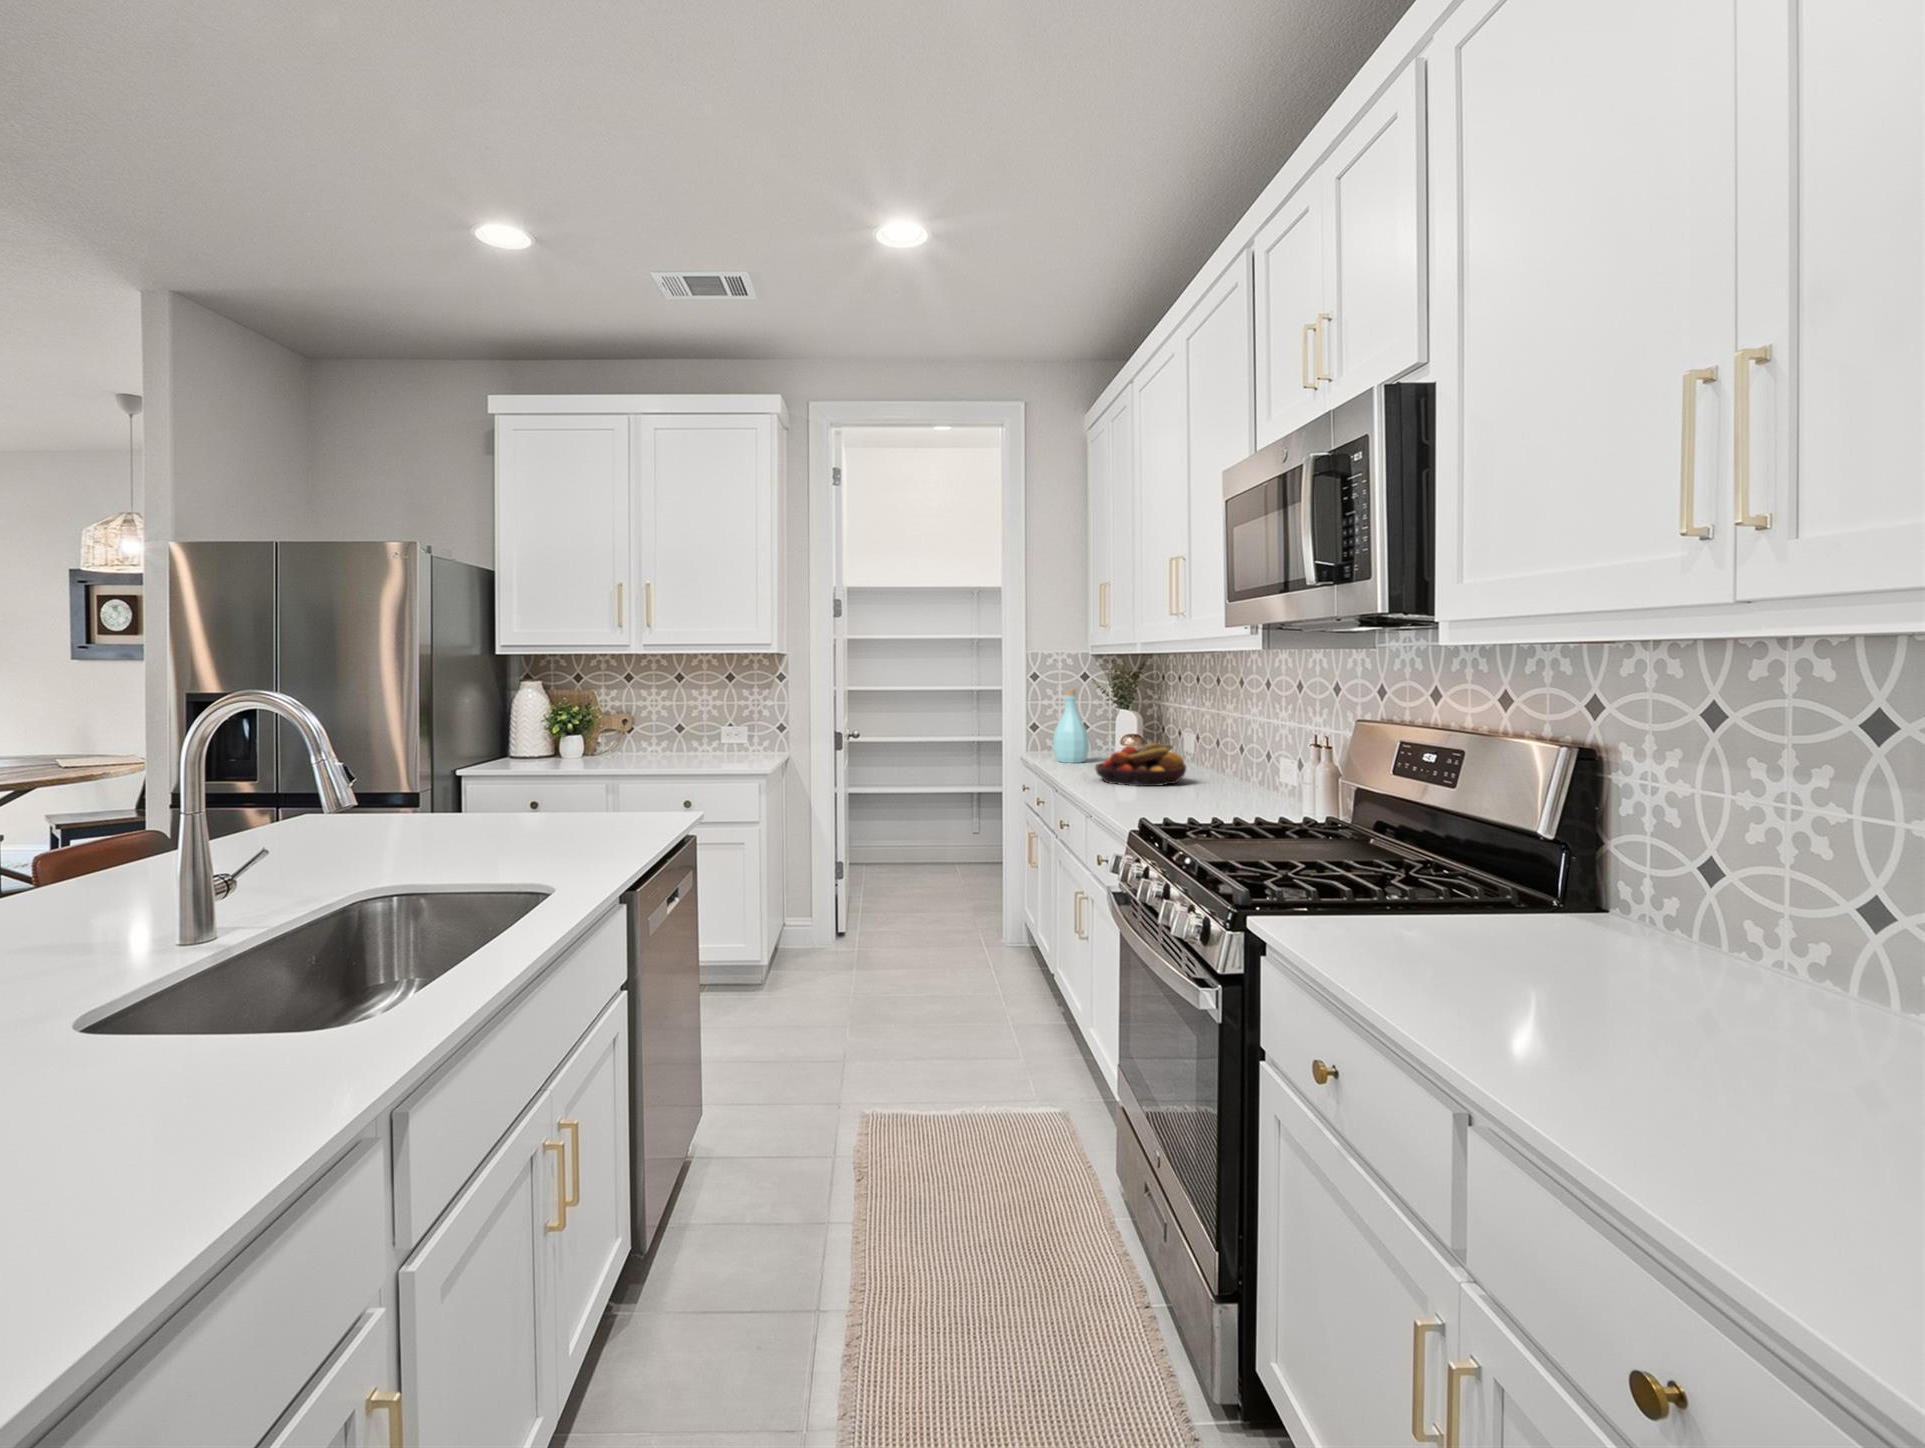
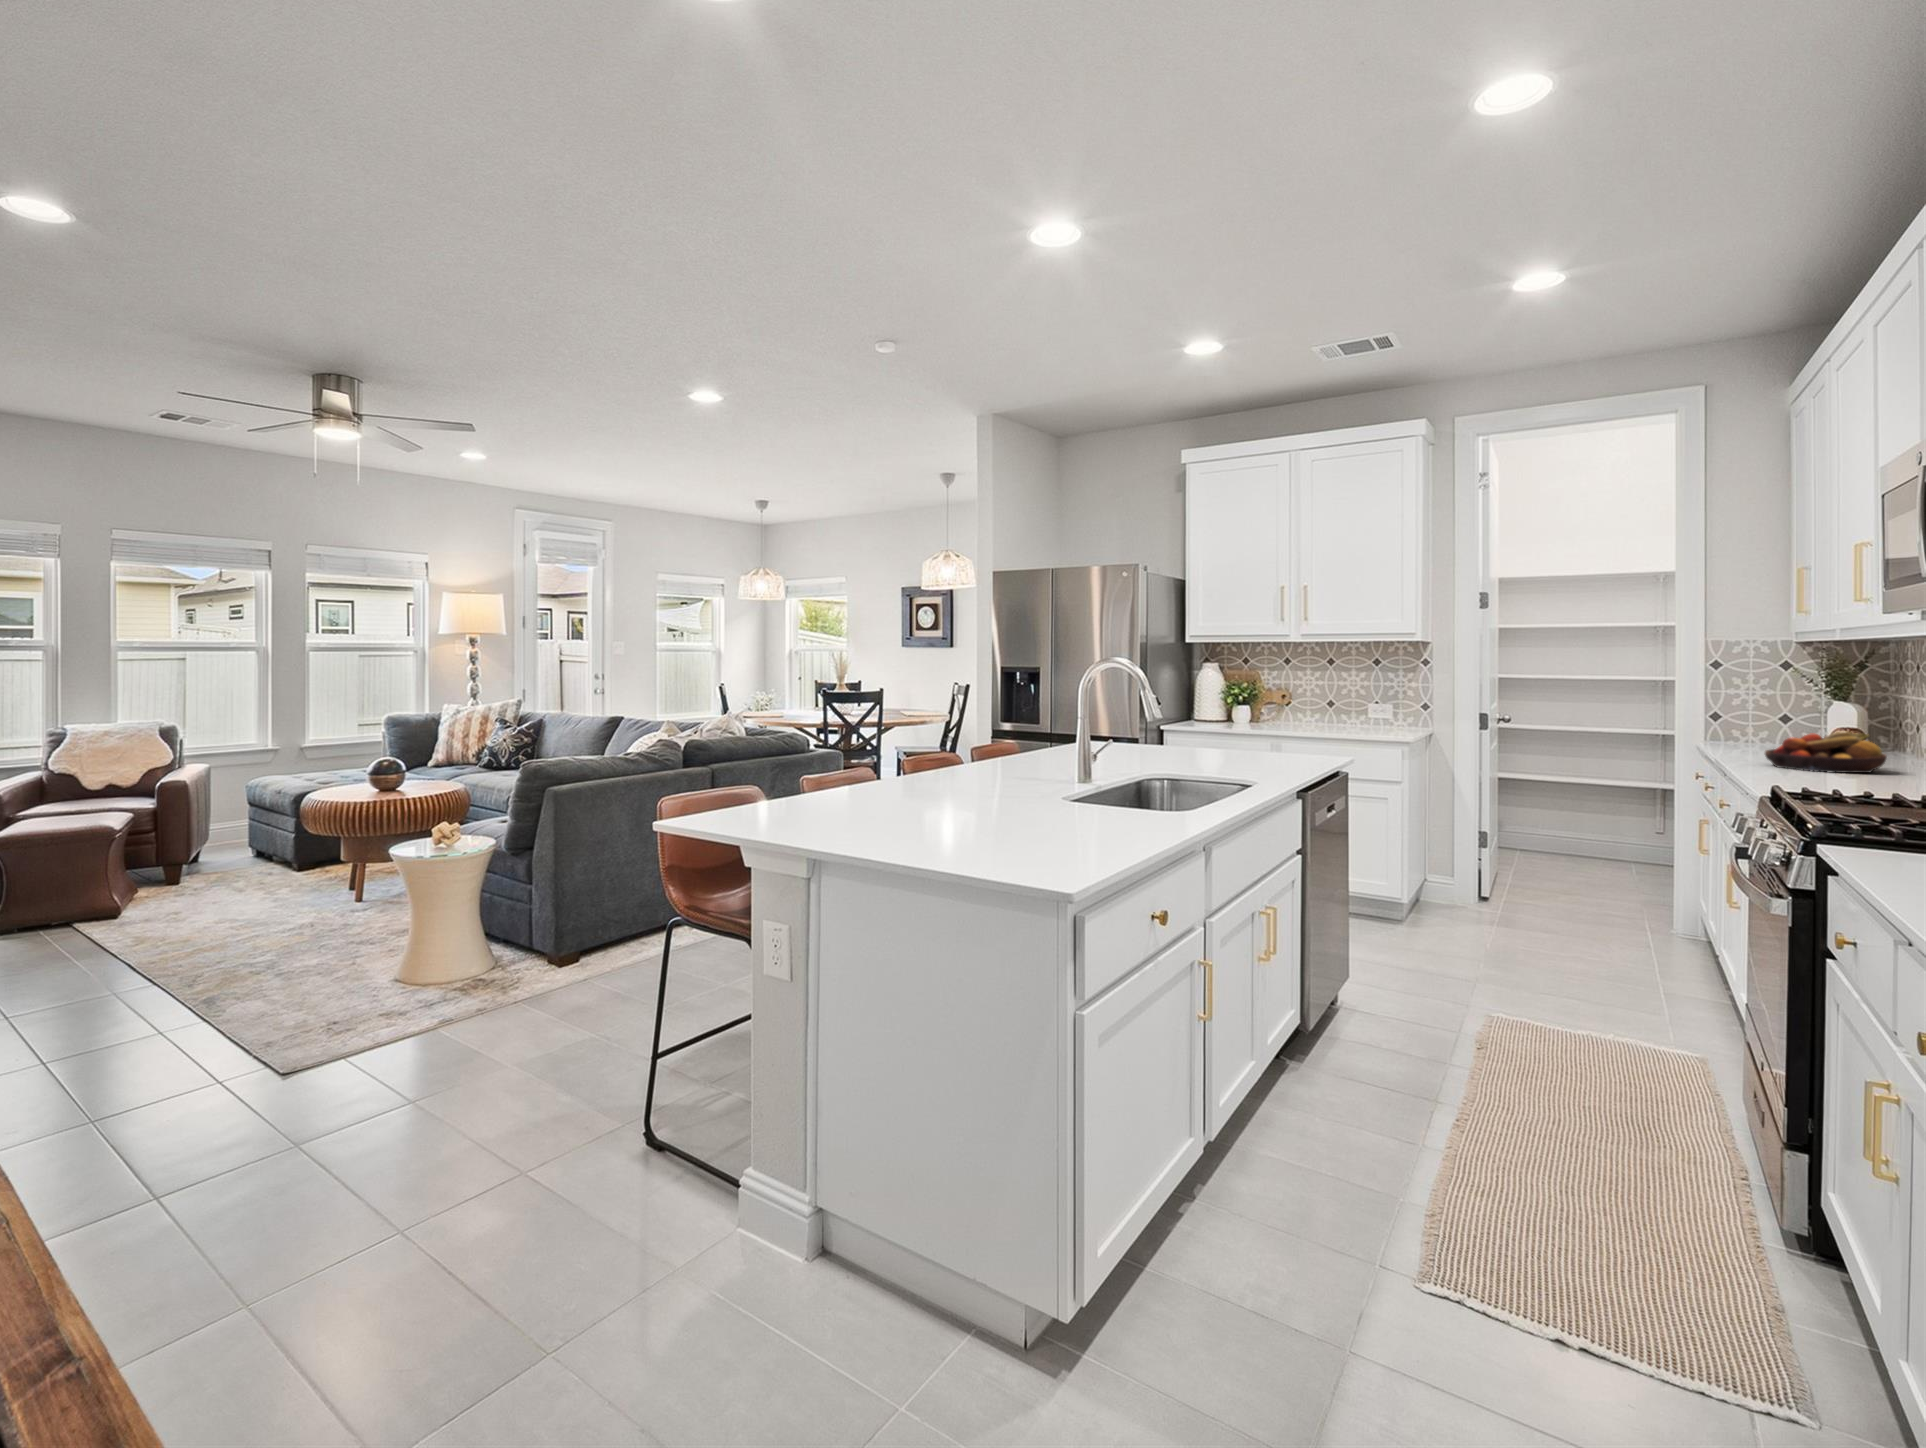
bottle: present [1053,689,1089,763] -> none [1731,678,1778,752]

